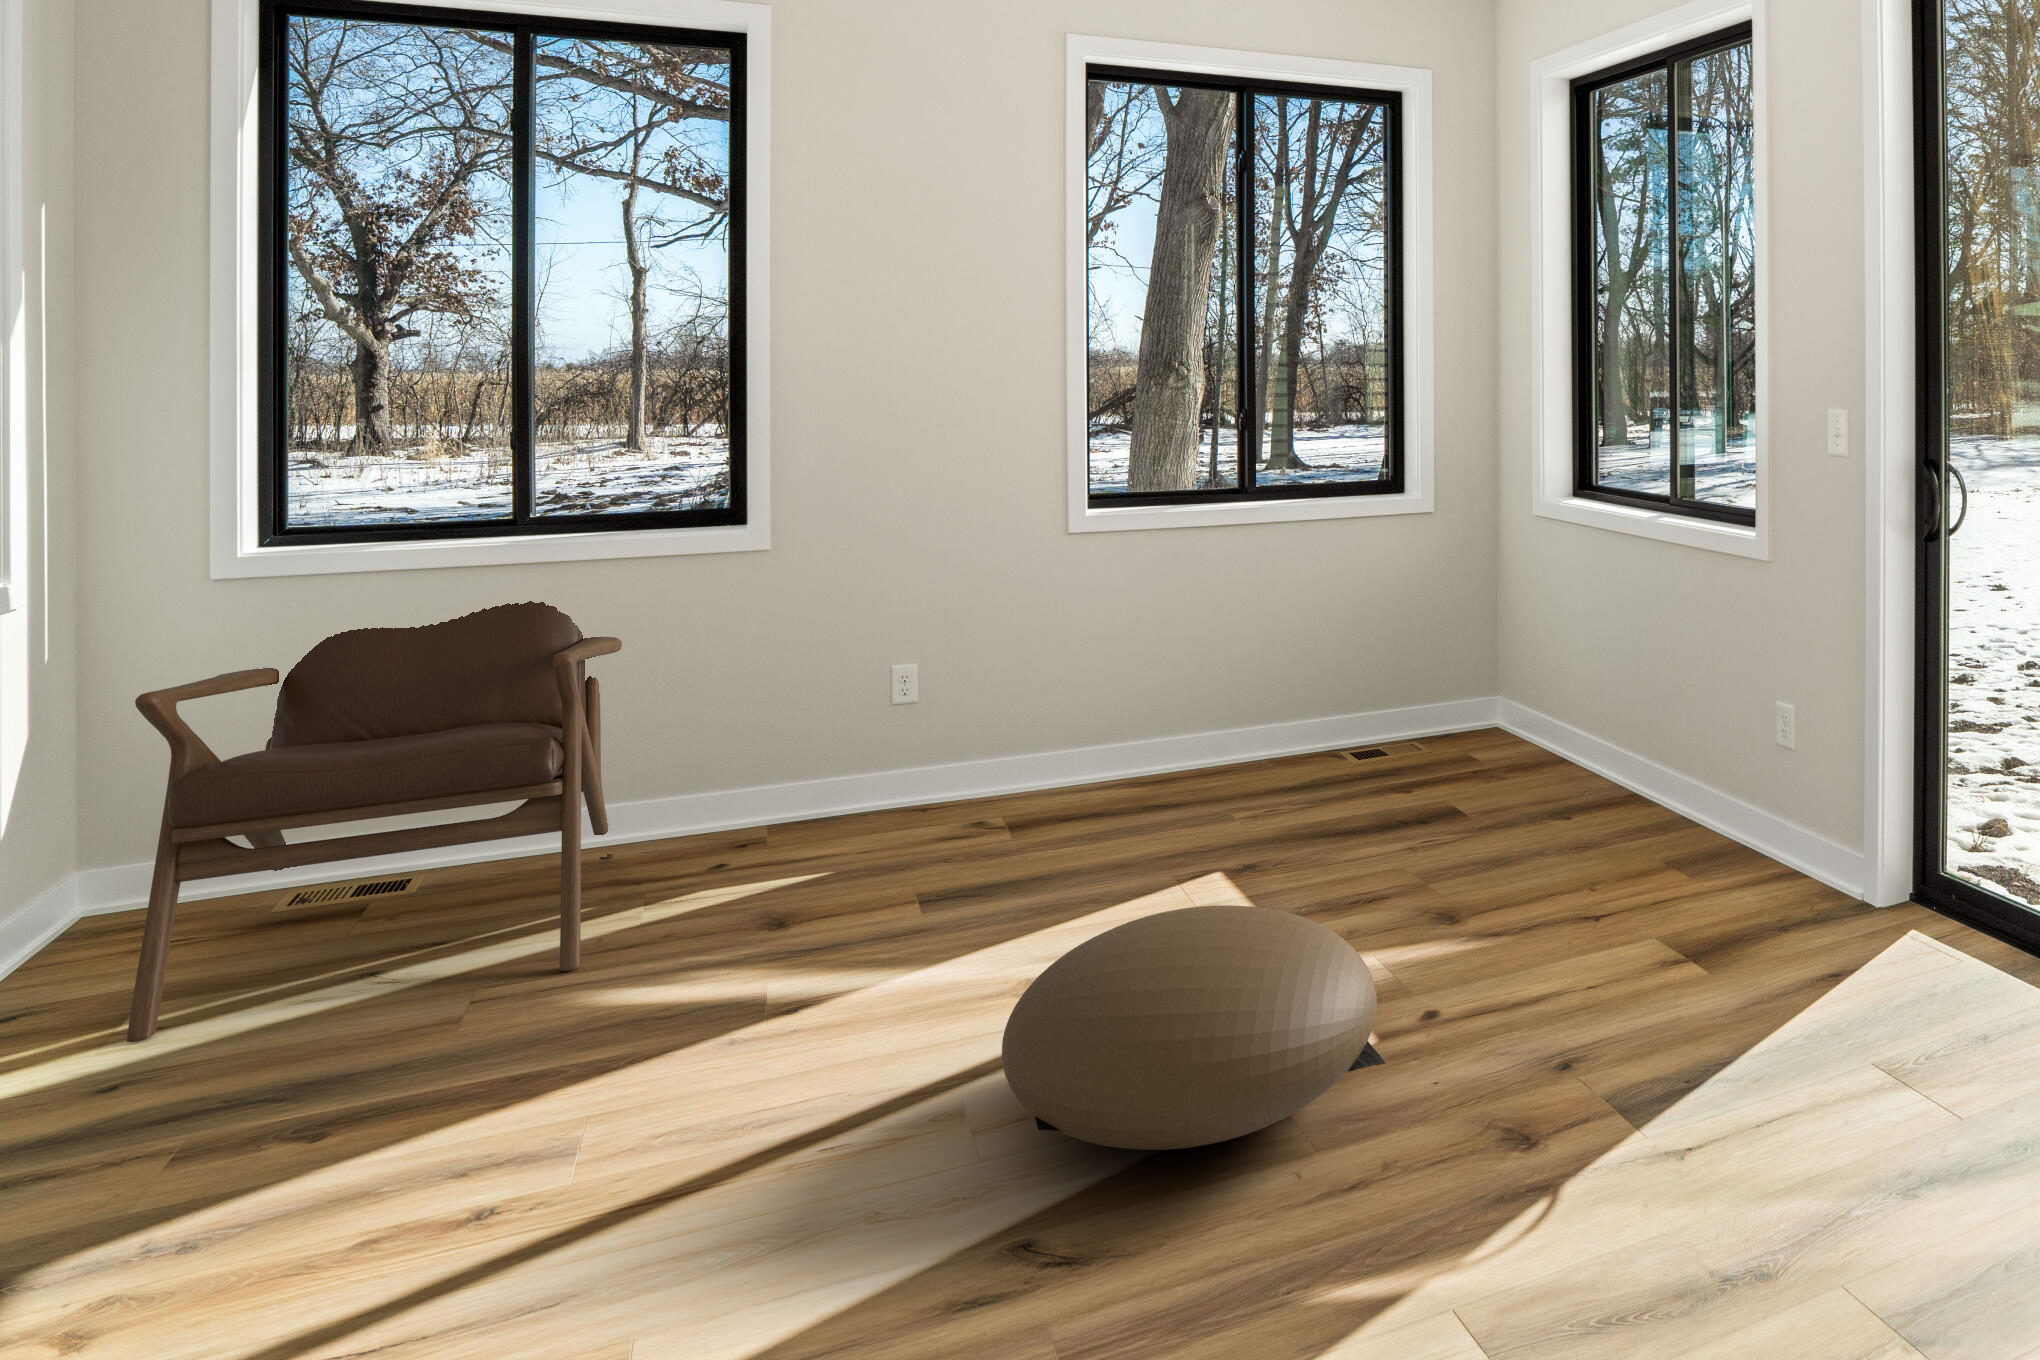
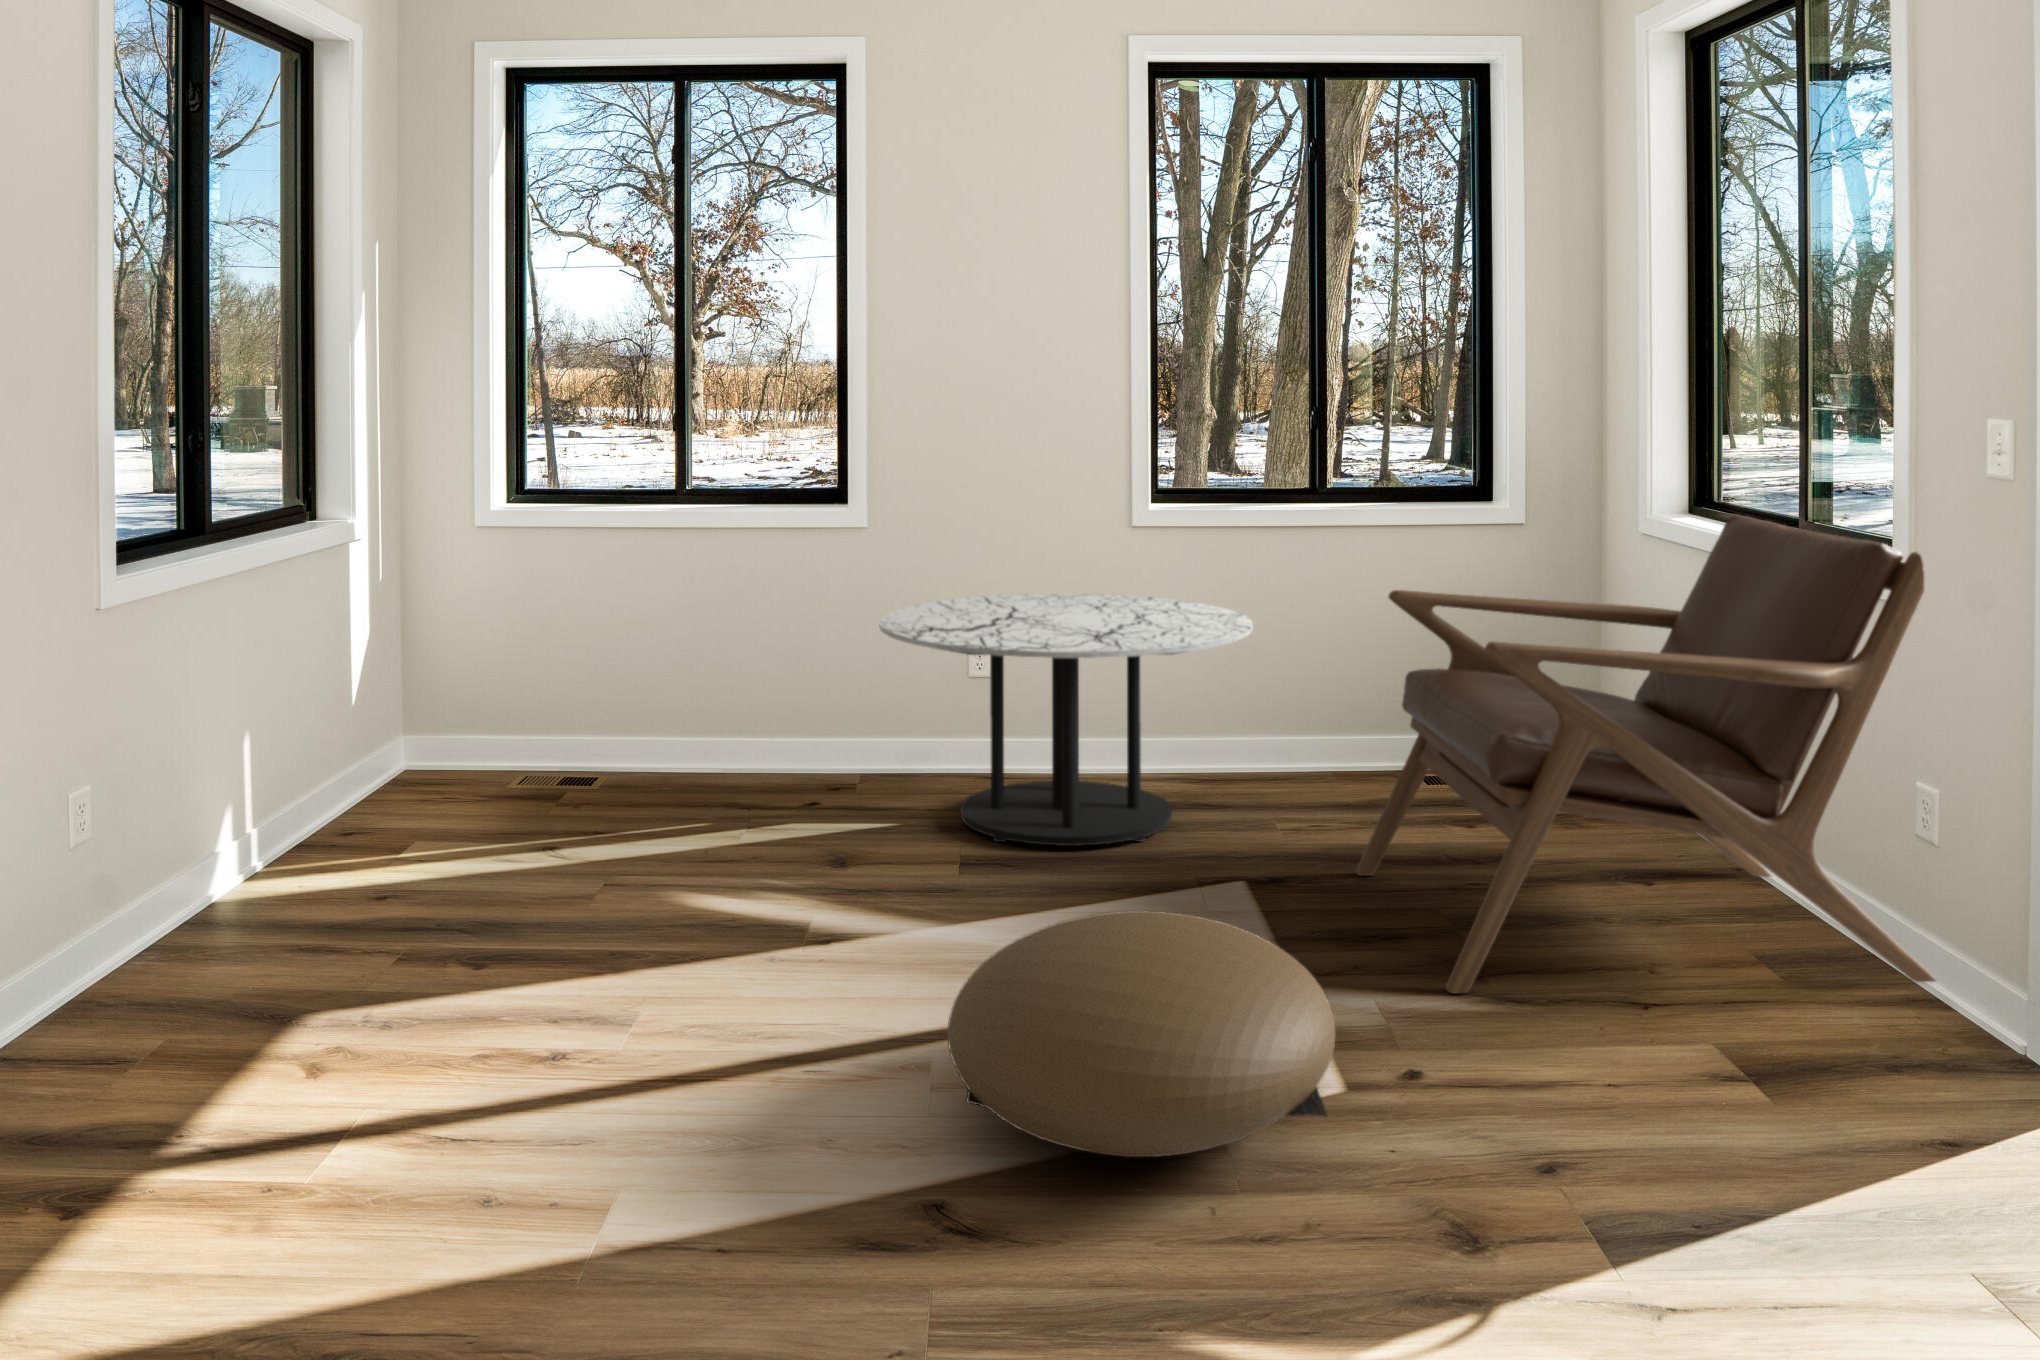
lounge chair: present [127,601,622,1042] -> present [1356,514,1936,993]
coffee table: none [821,619,1205,877] -> present [879,594,1253,846]

